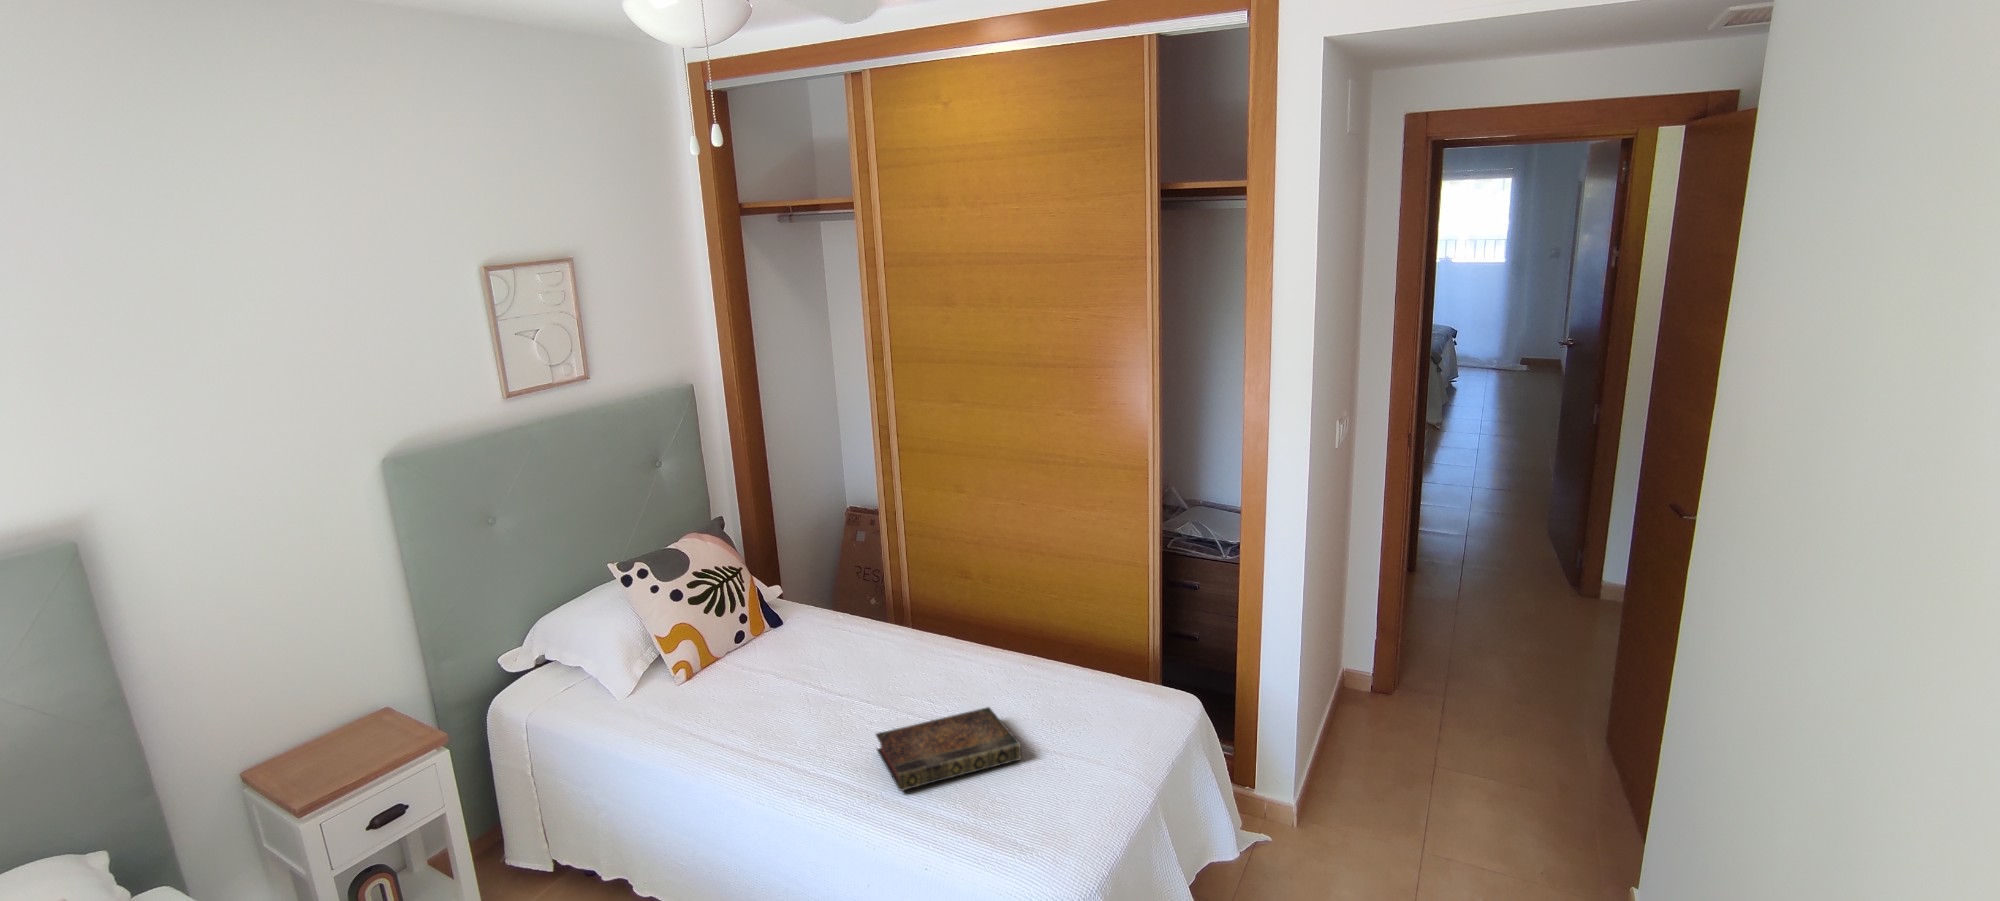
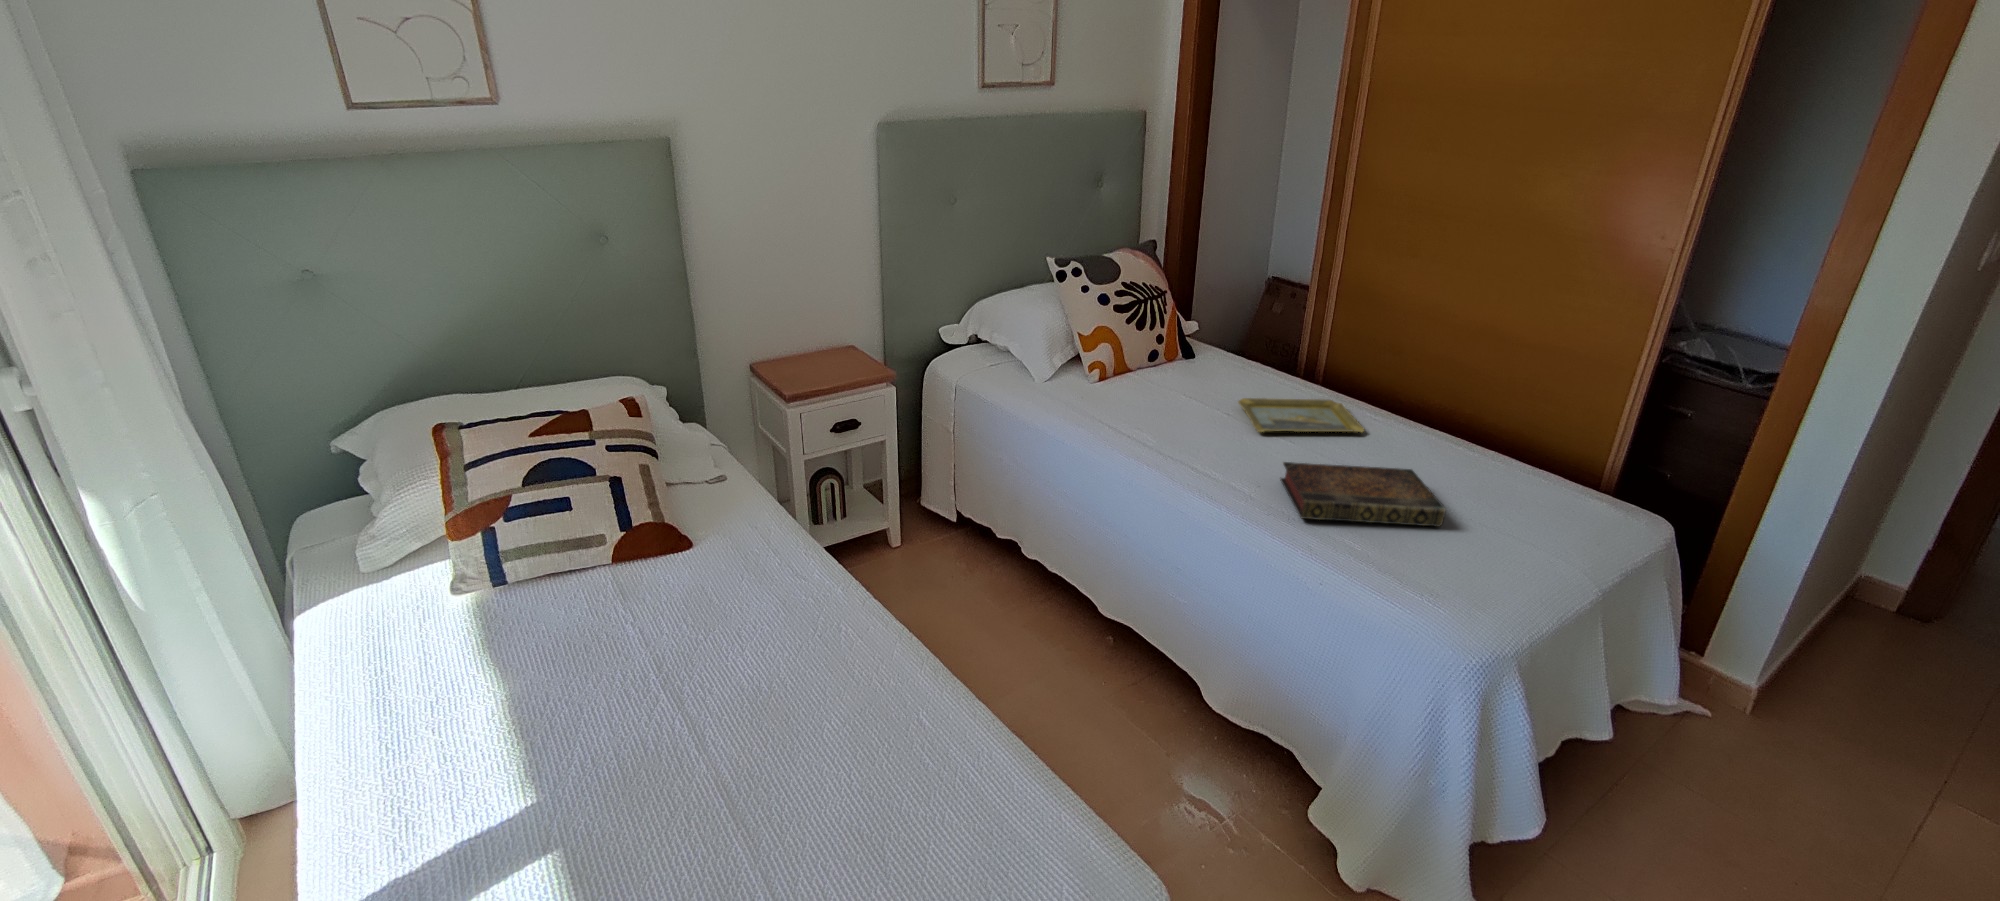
tray: none [828,645,947,700] -> present [1238,398,1364,432]

